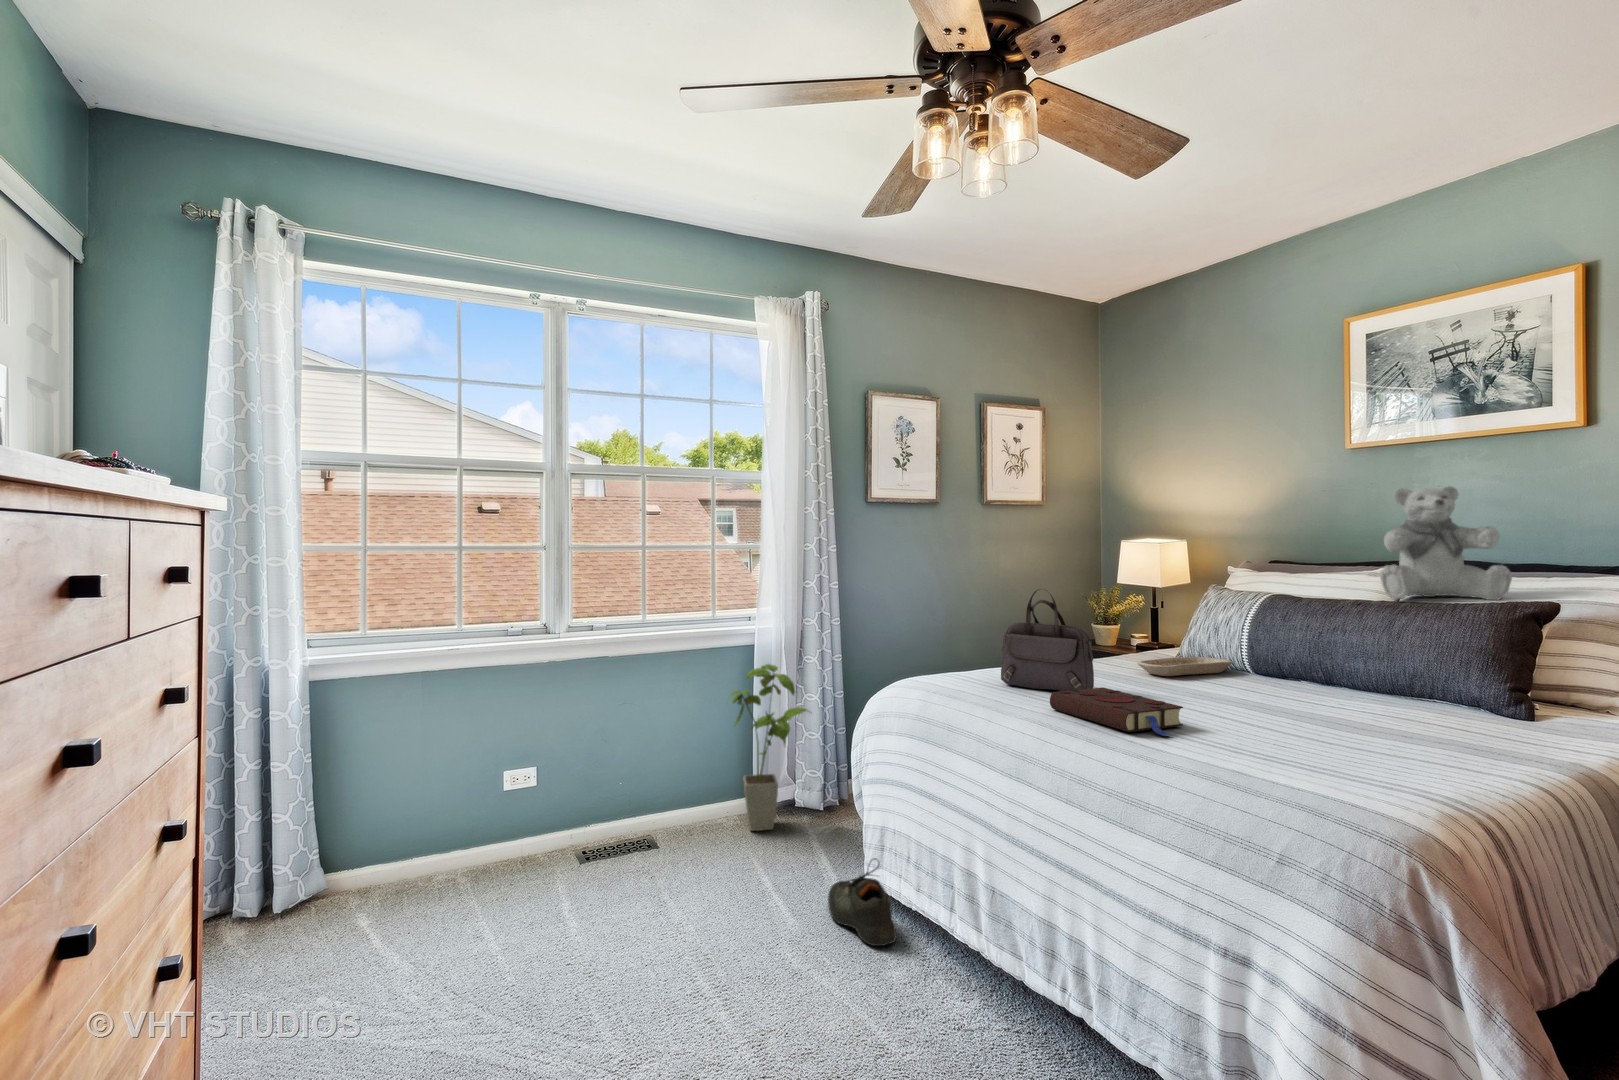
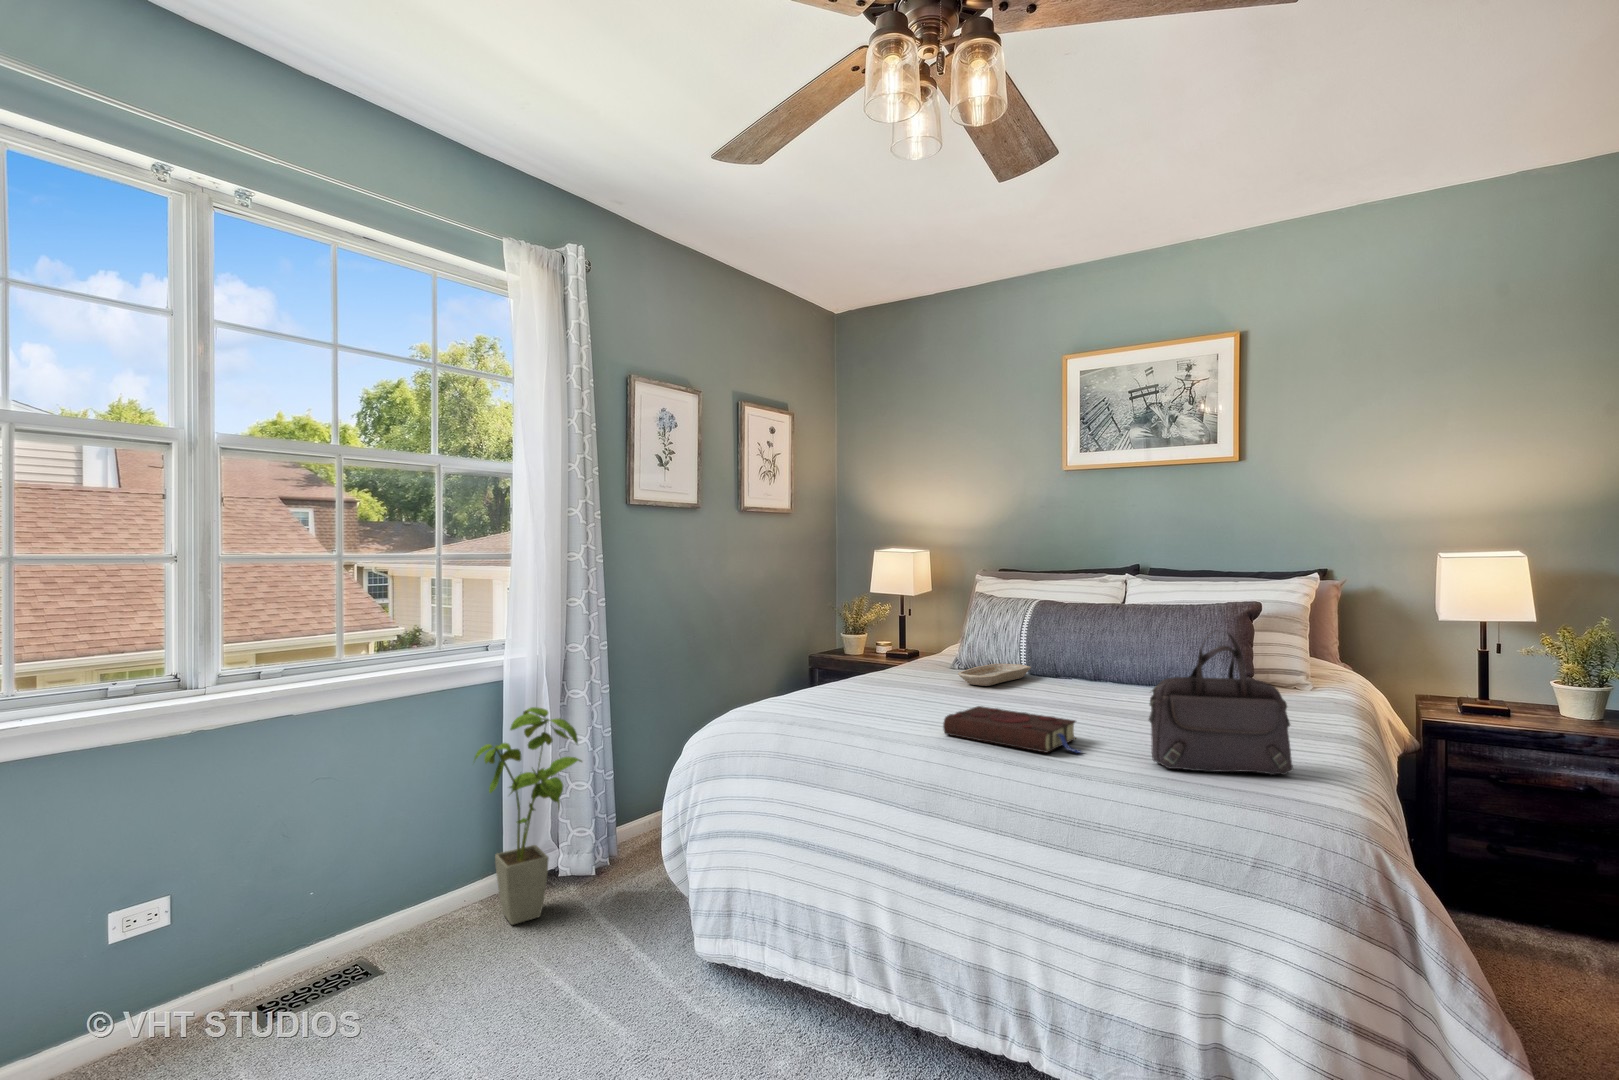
teddy bear: present [1379,486,1512,600] -> none [1137,507,1224,603]
handbag: present [1001,589,1094,691] -> present [1149,630,1293,775]
shoe: present [828,858,896,946] -> none [667,932,770,1040]

